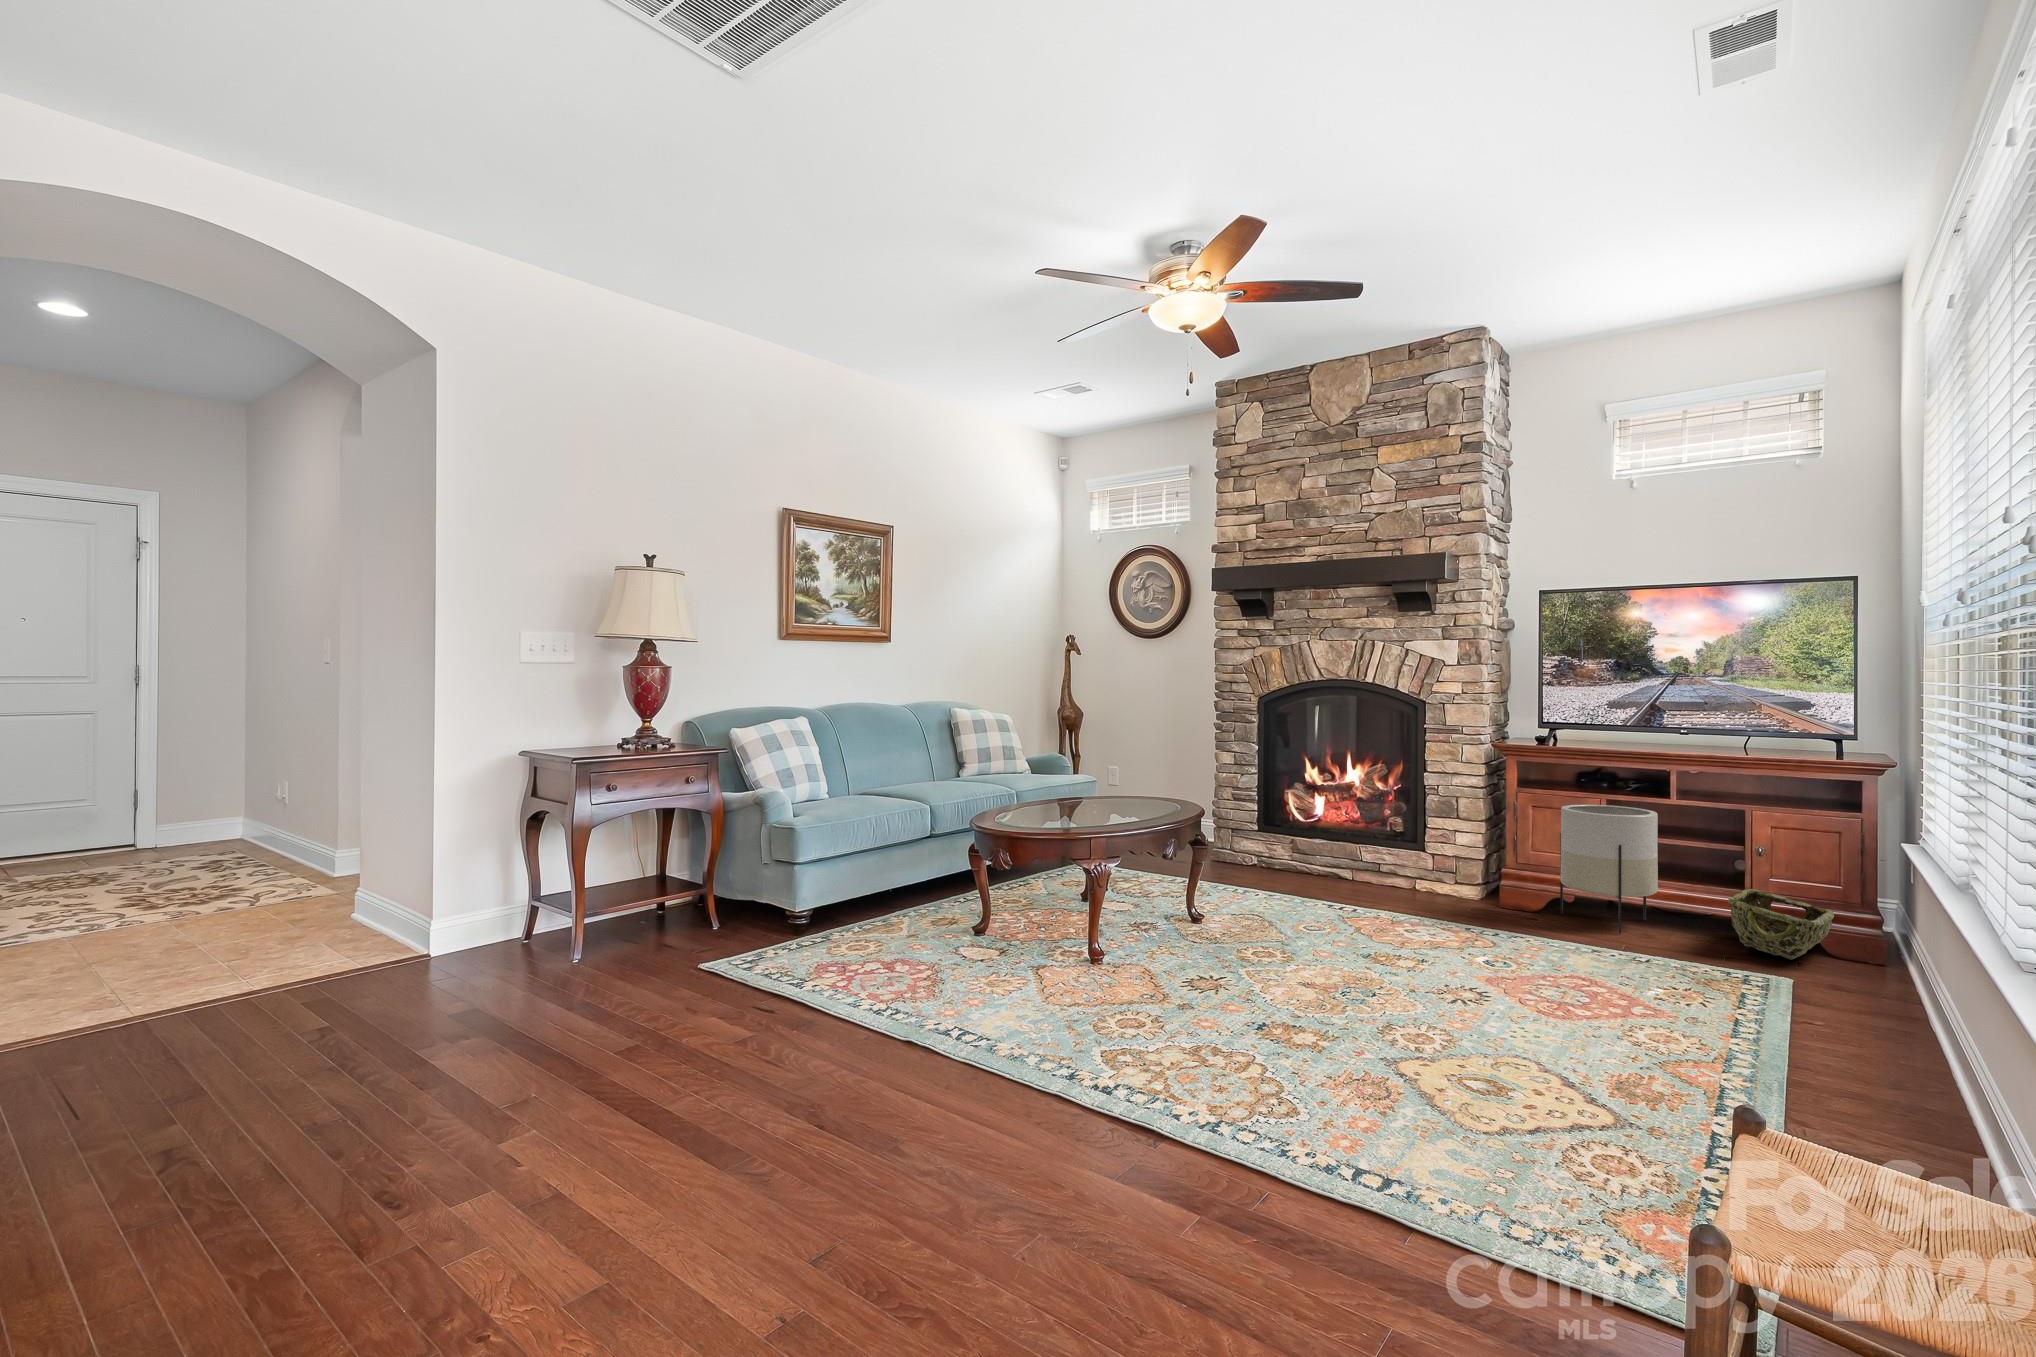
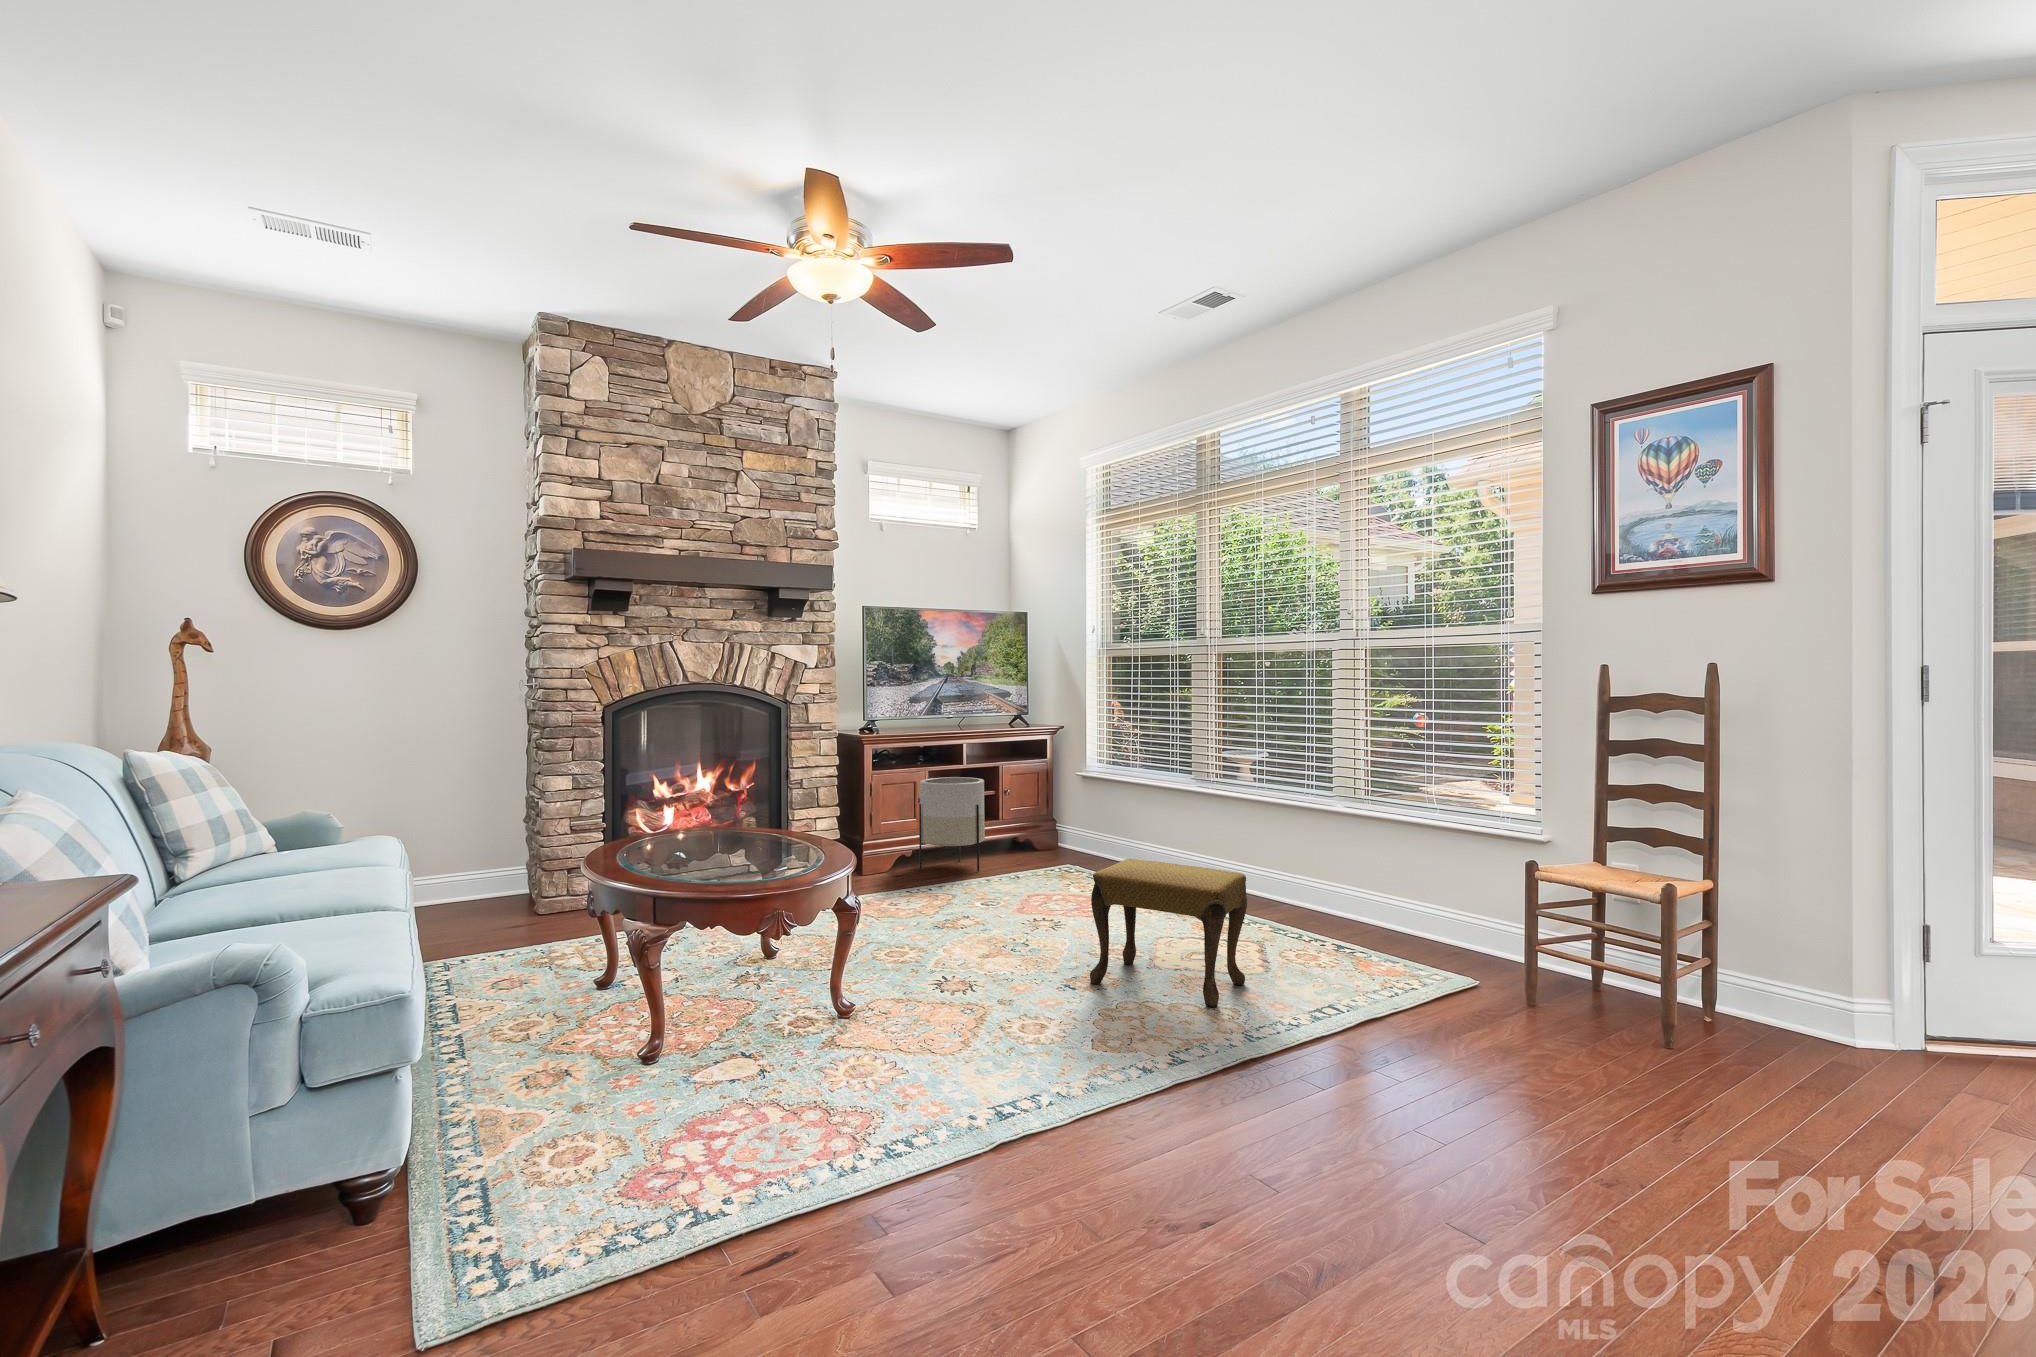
woven basket: present [1728,889,1834,960] -> none [1014,822,1081,862]
footstool: none [1313,904,1446,1106] -> present [1090,859,1247,1007]

